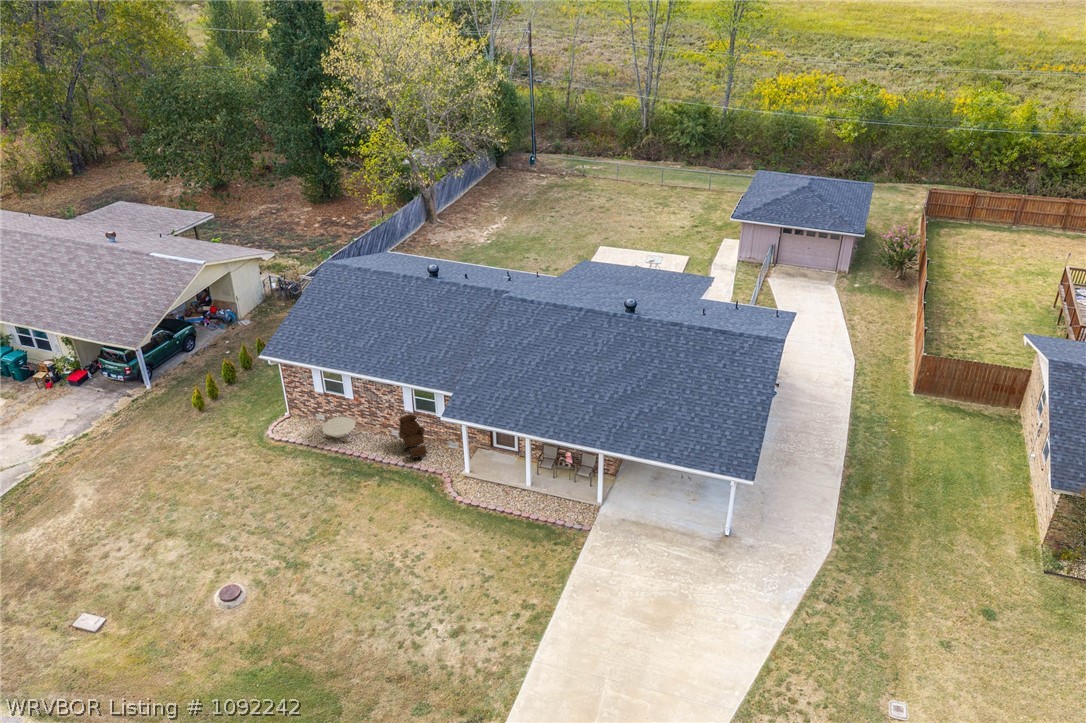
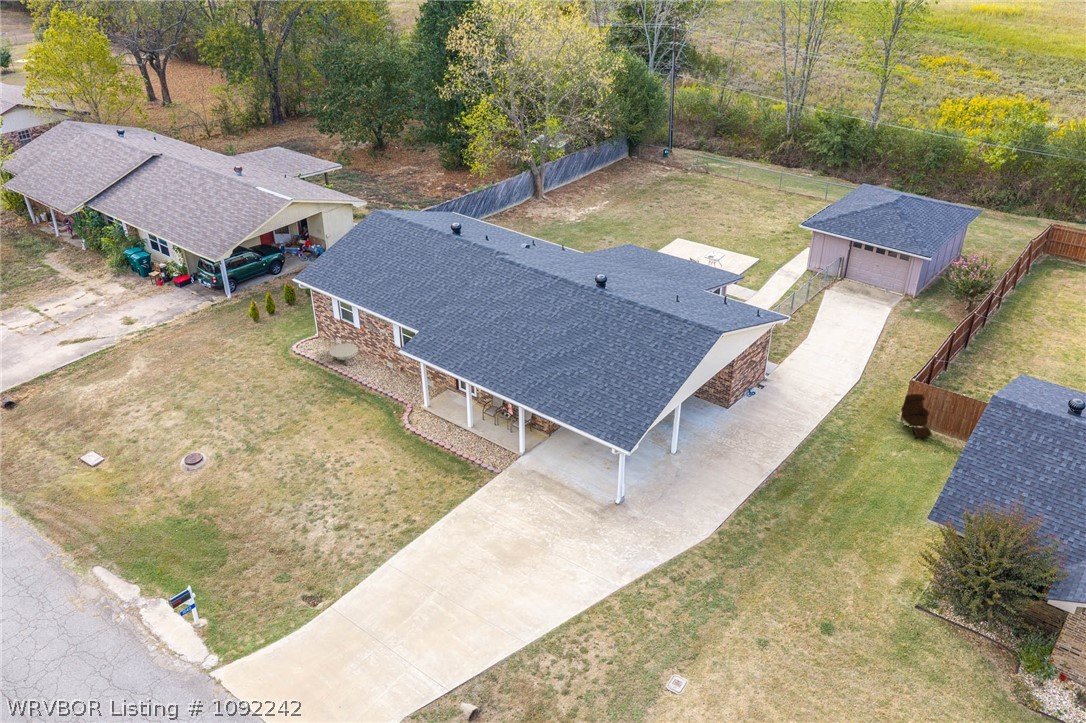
lounge chair: present [399,414,427,458] -> present [901,394,932,438]

